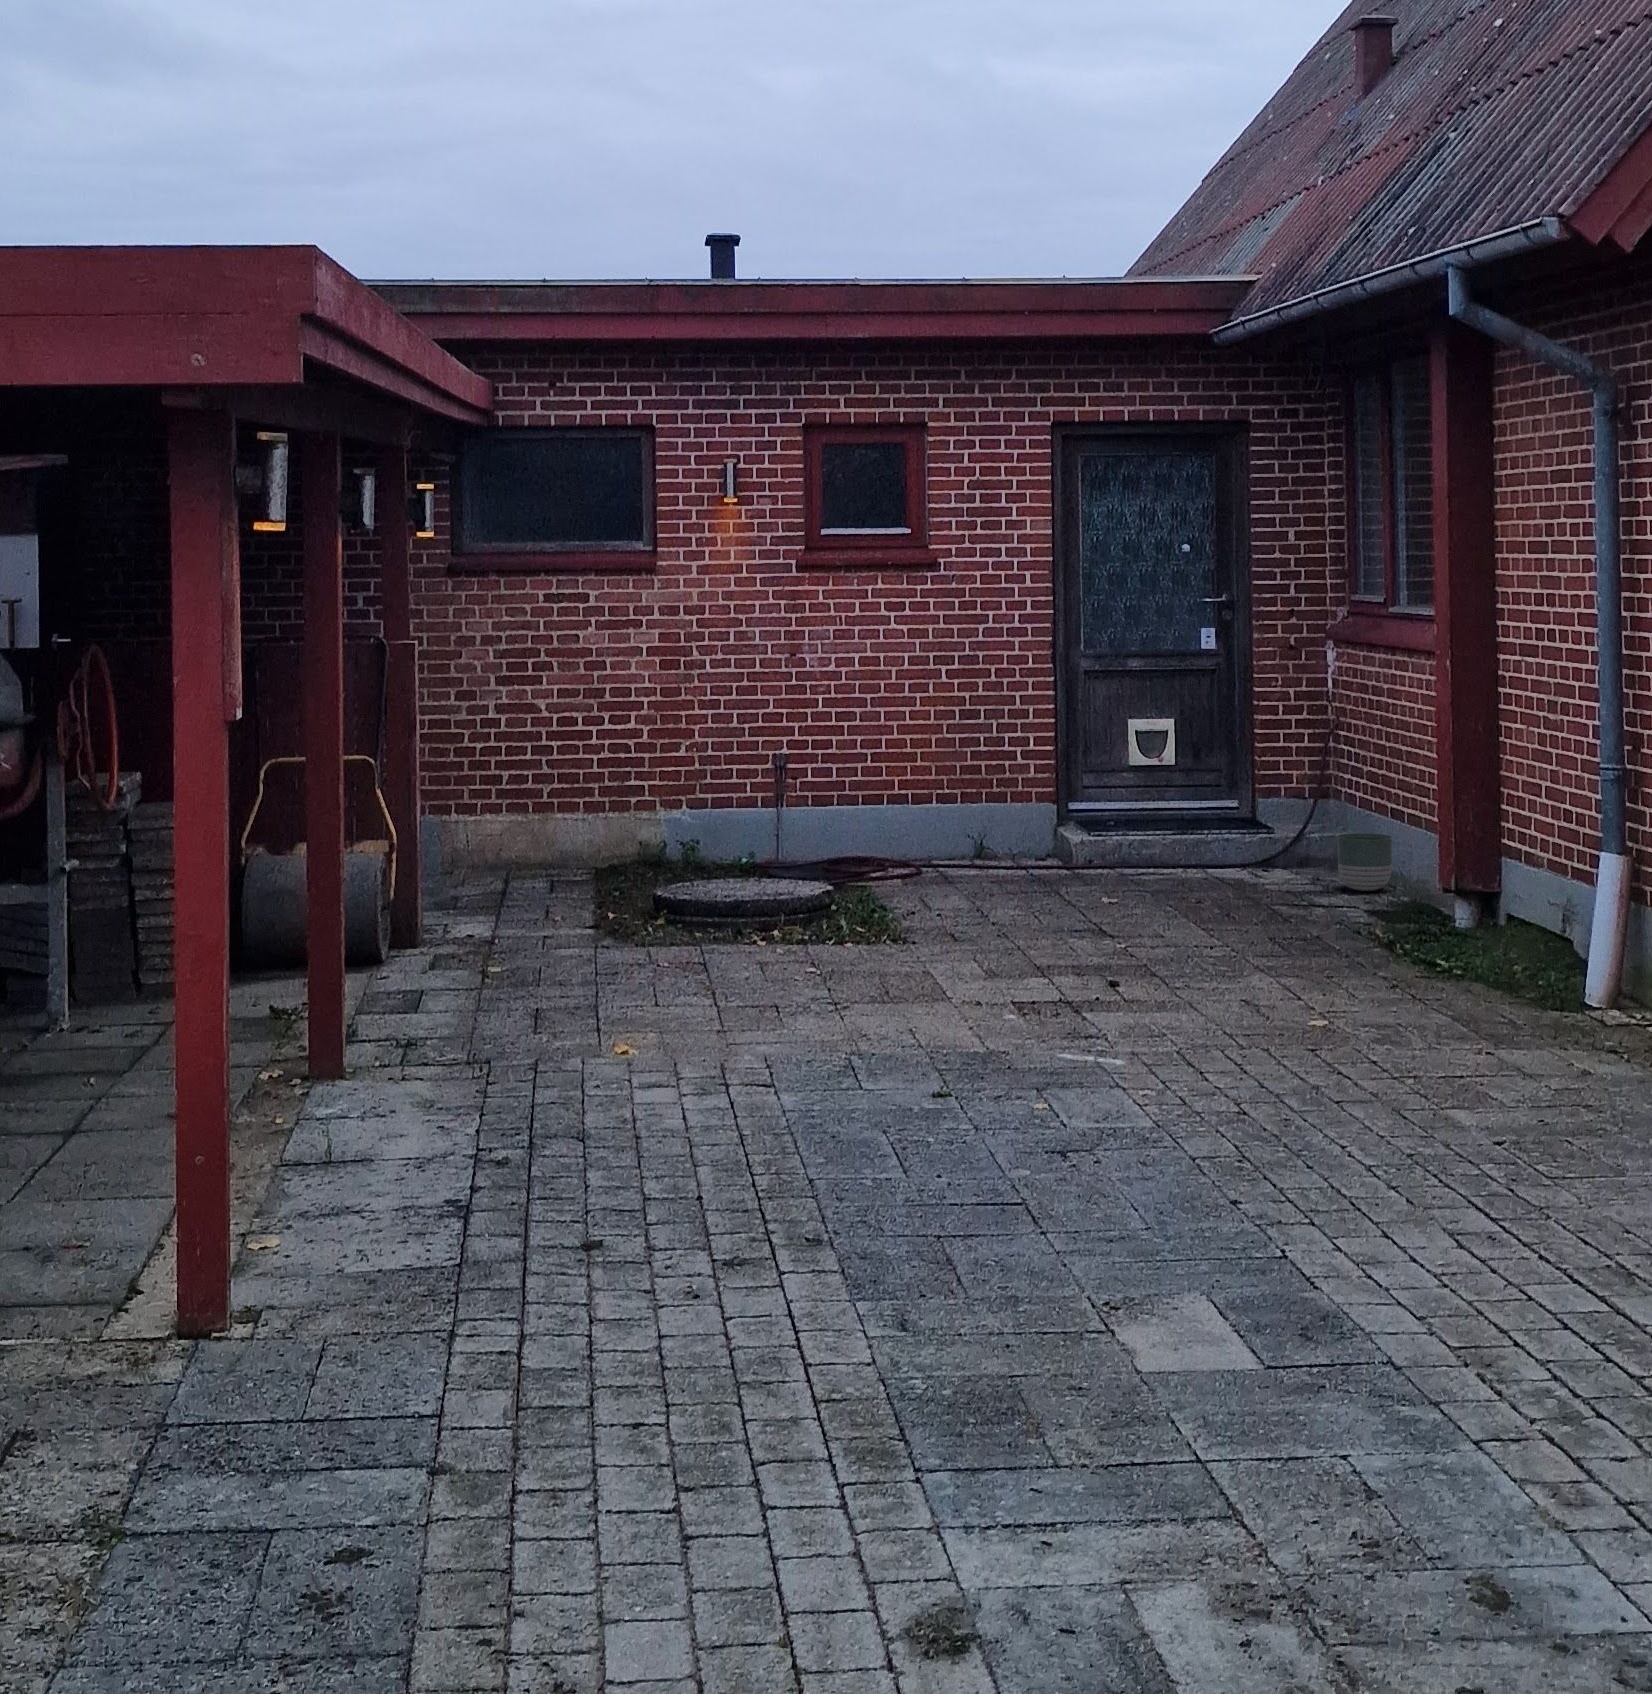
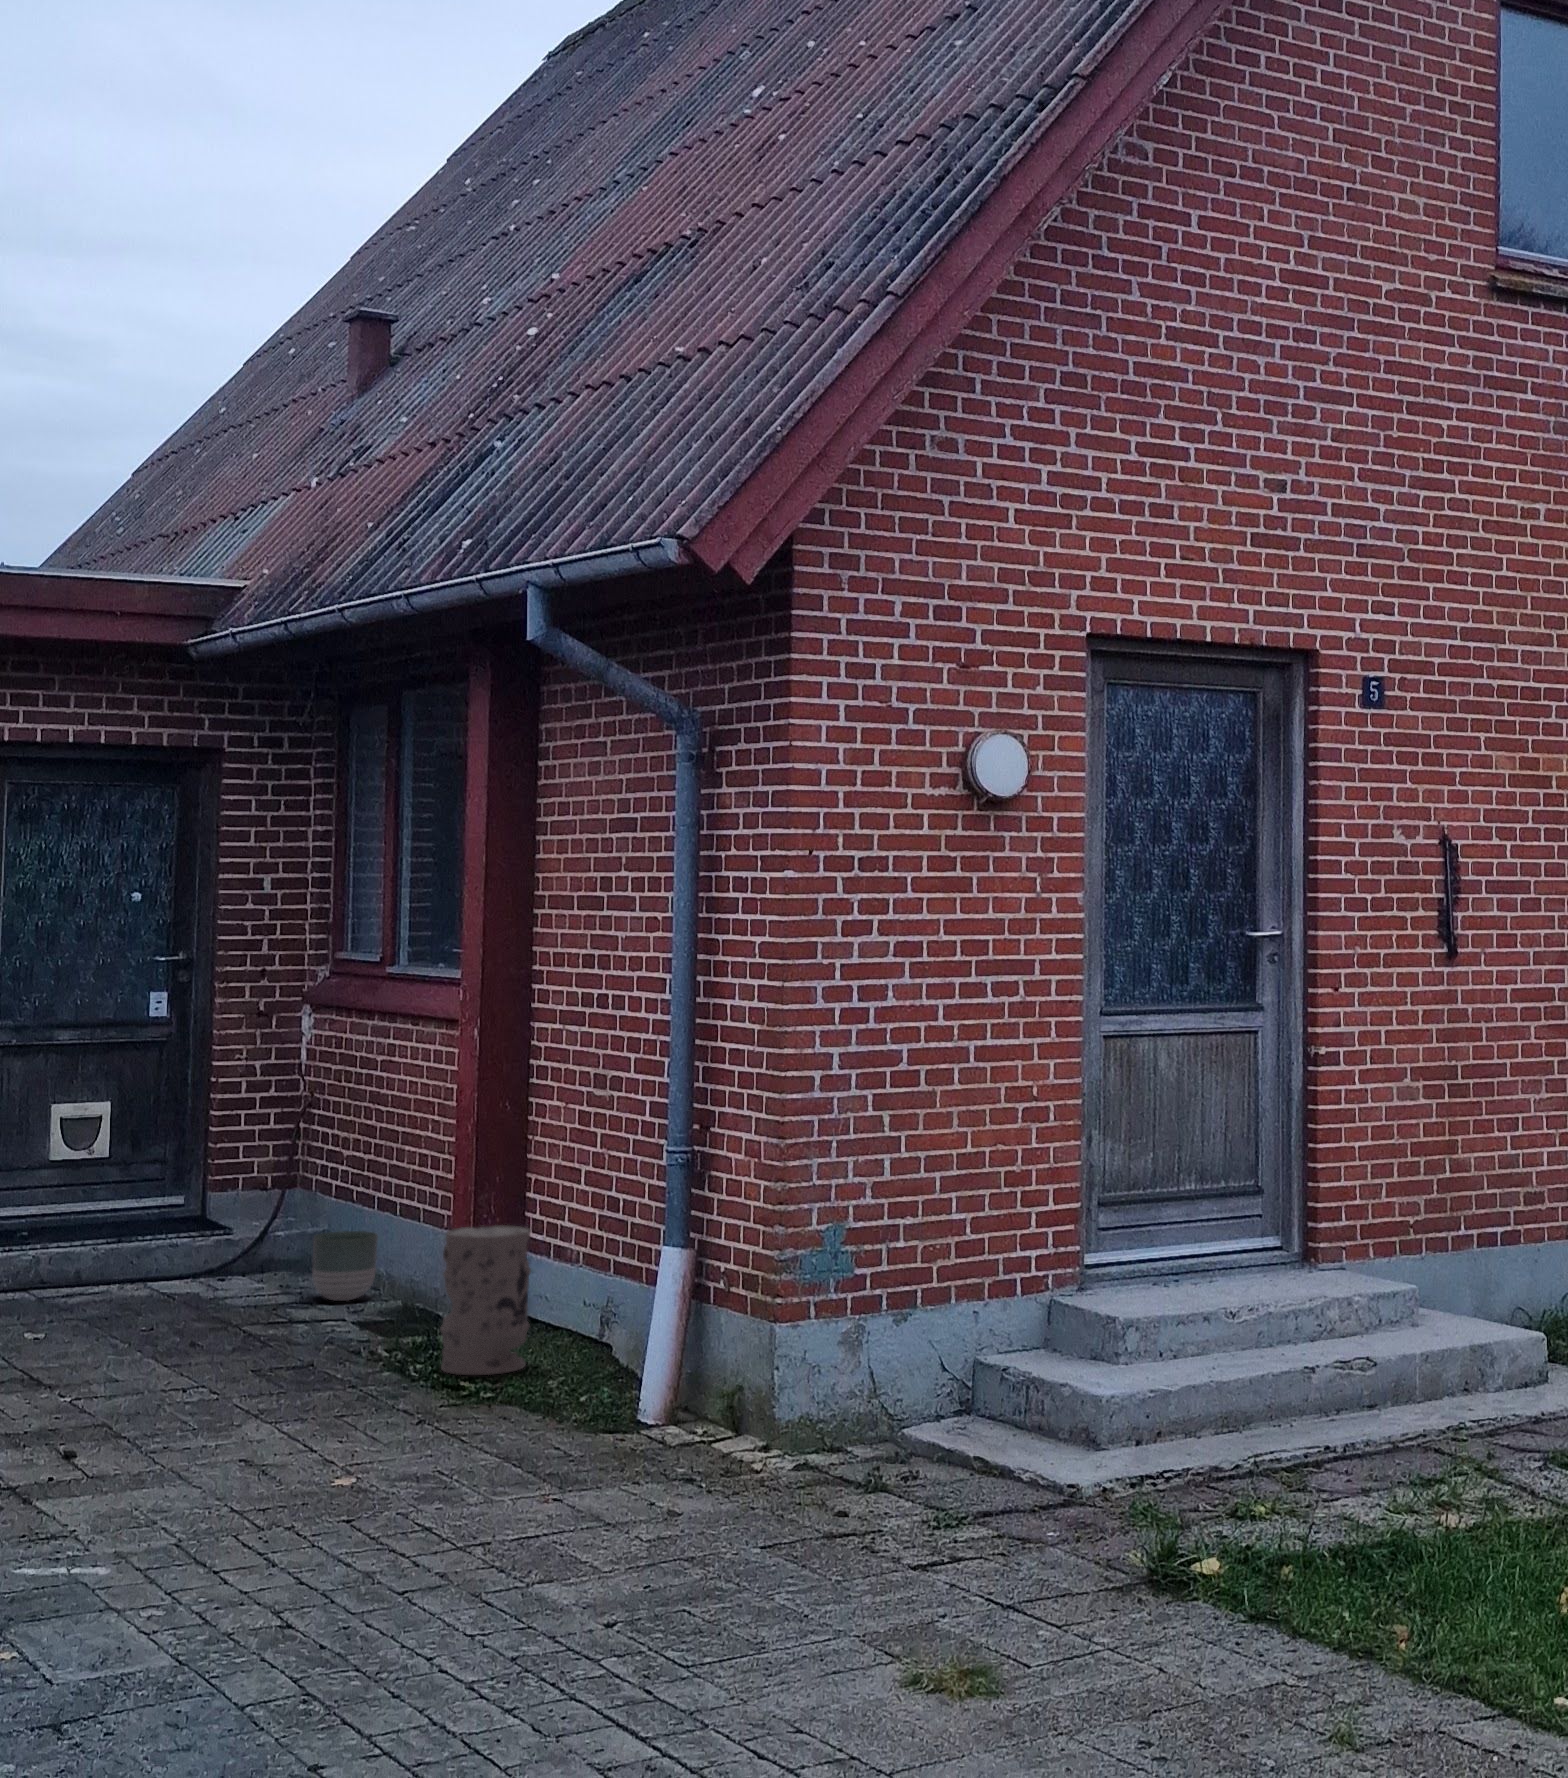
trash can: none [1425,830,1504,955] -> present [440,1225,531,1375]

